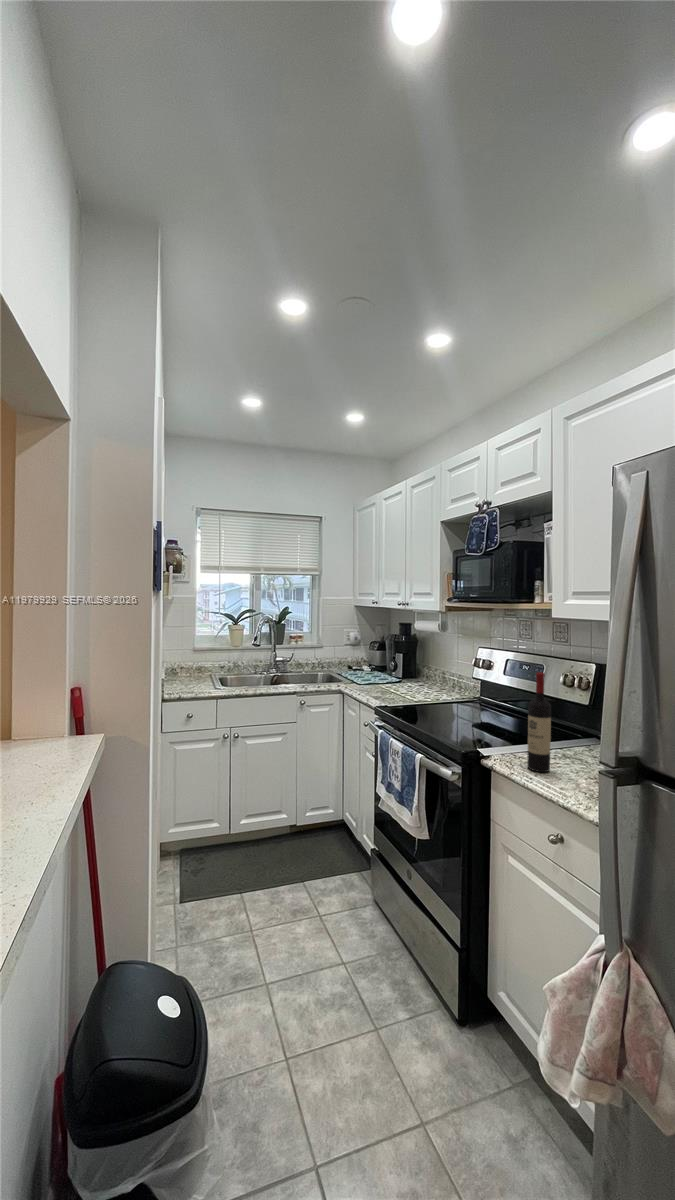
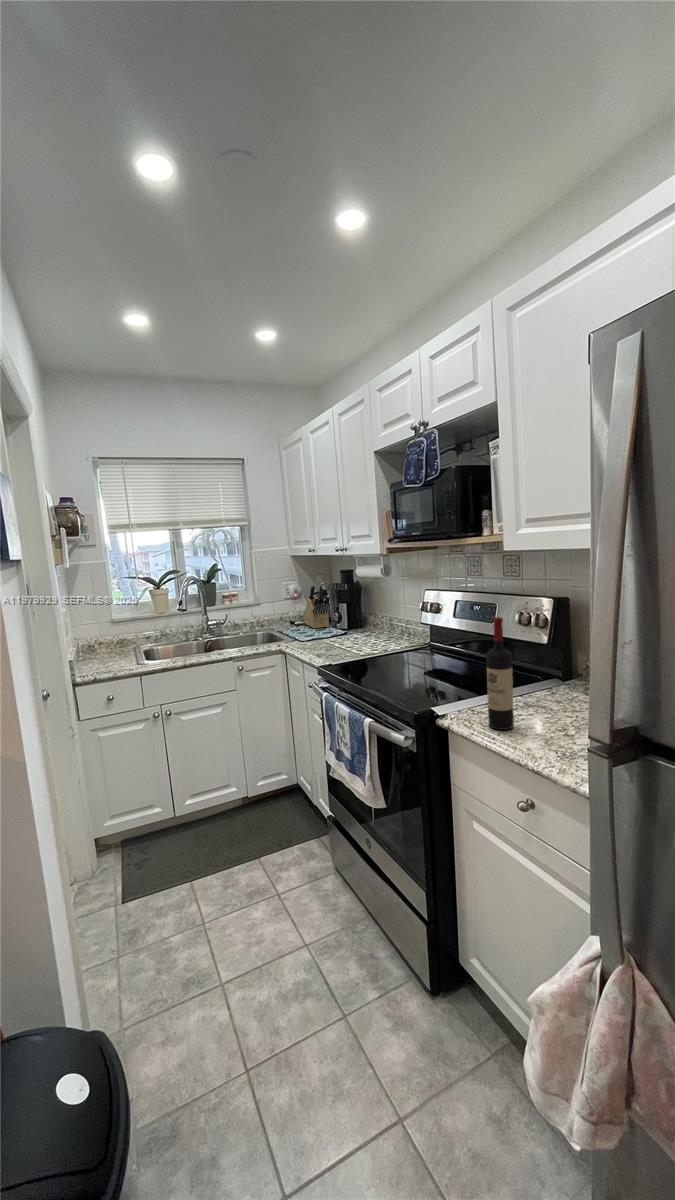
knife block: none [361,633,388,675] -> present [304,582,330,628]

